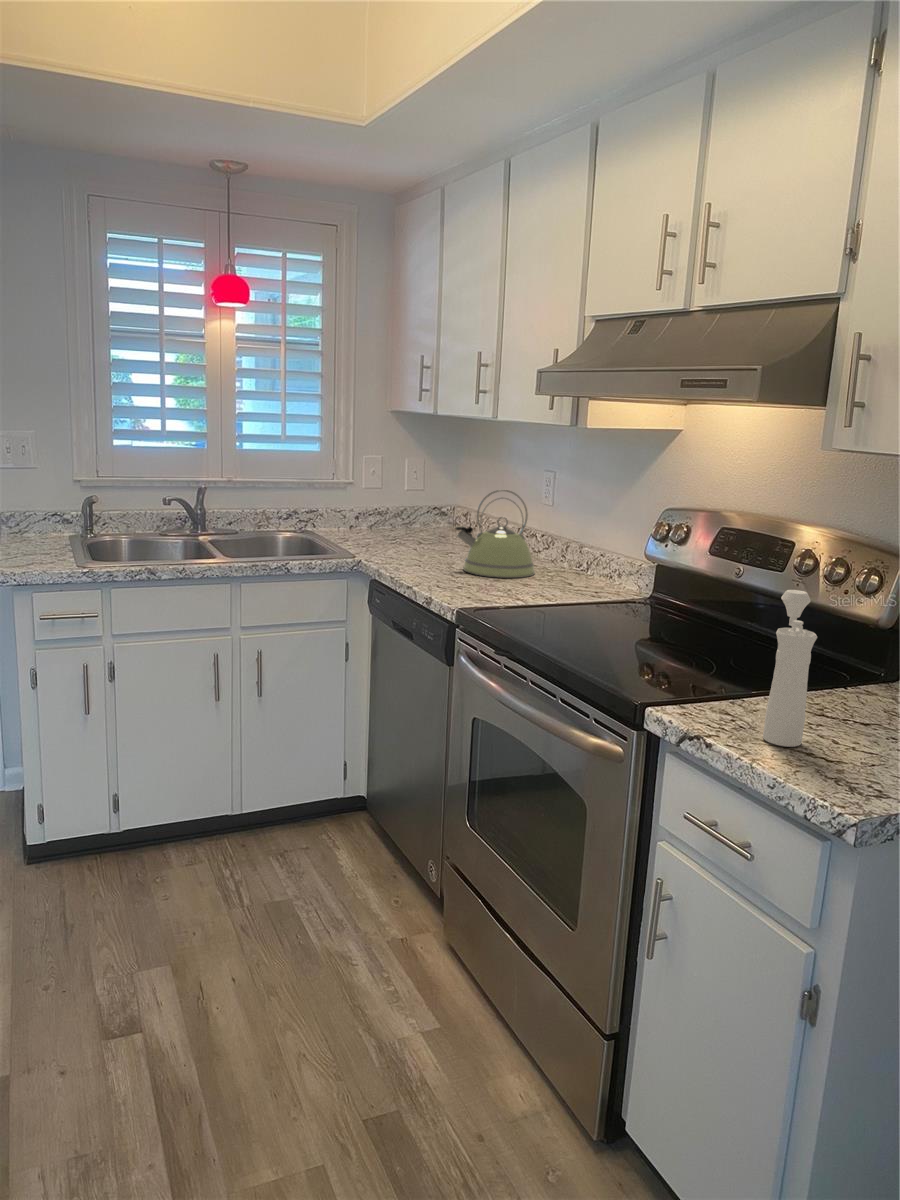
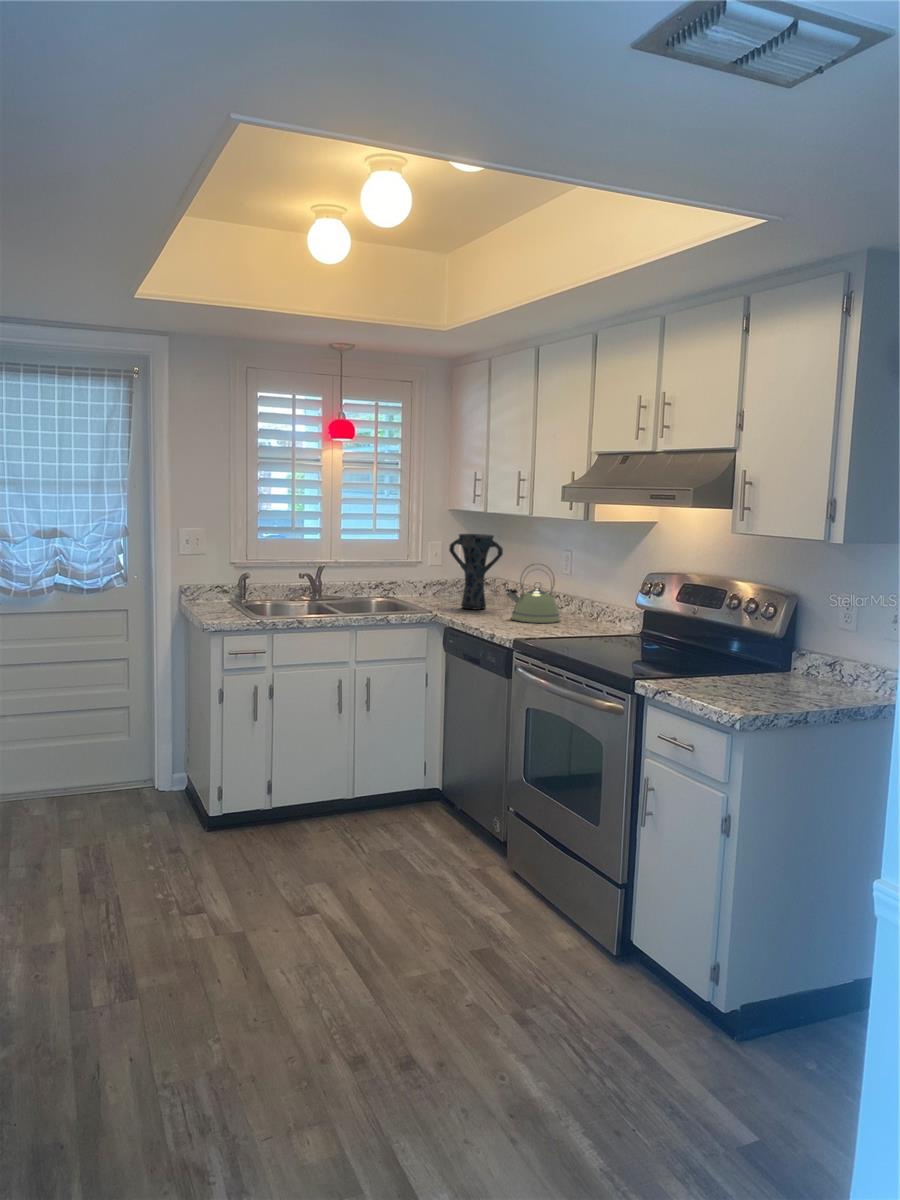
vase: none [383,445,456,553] -> present [449,534,503,610]
pepper mill: present [763,590,817,747] -> none [700,611,725,694]

